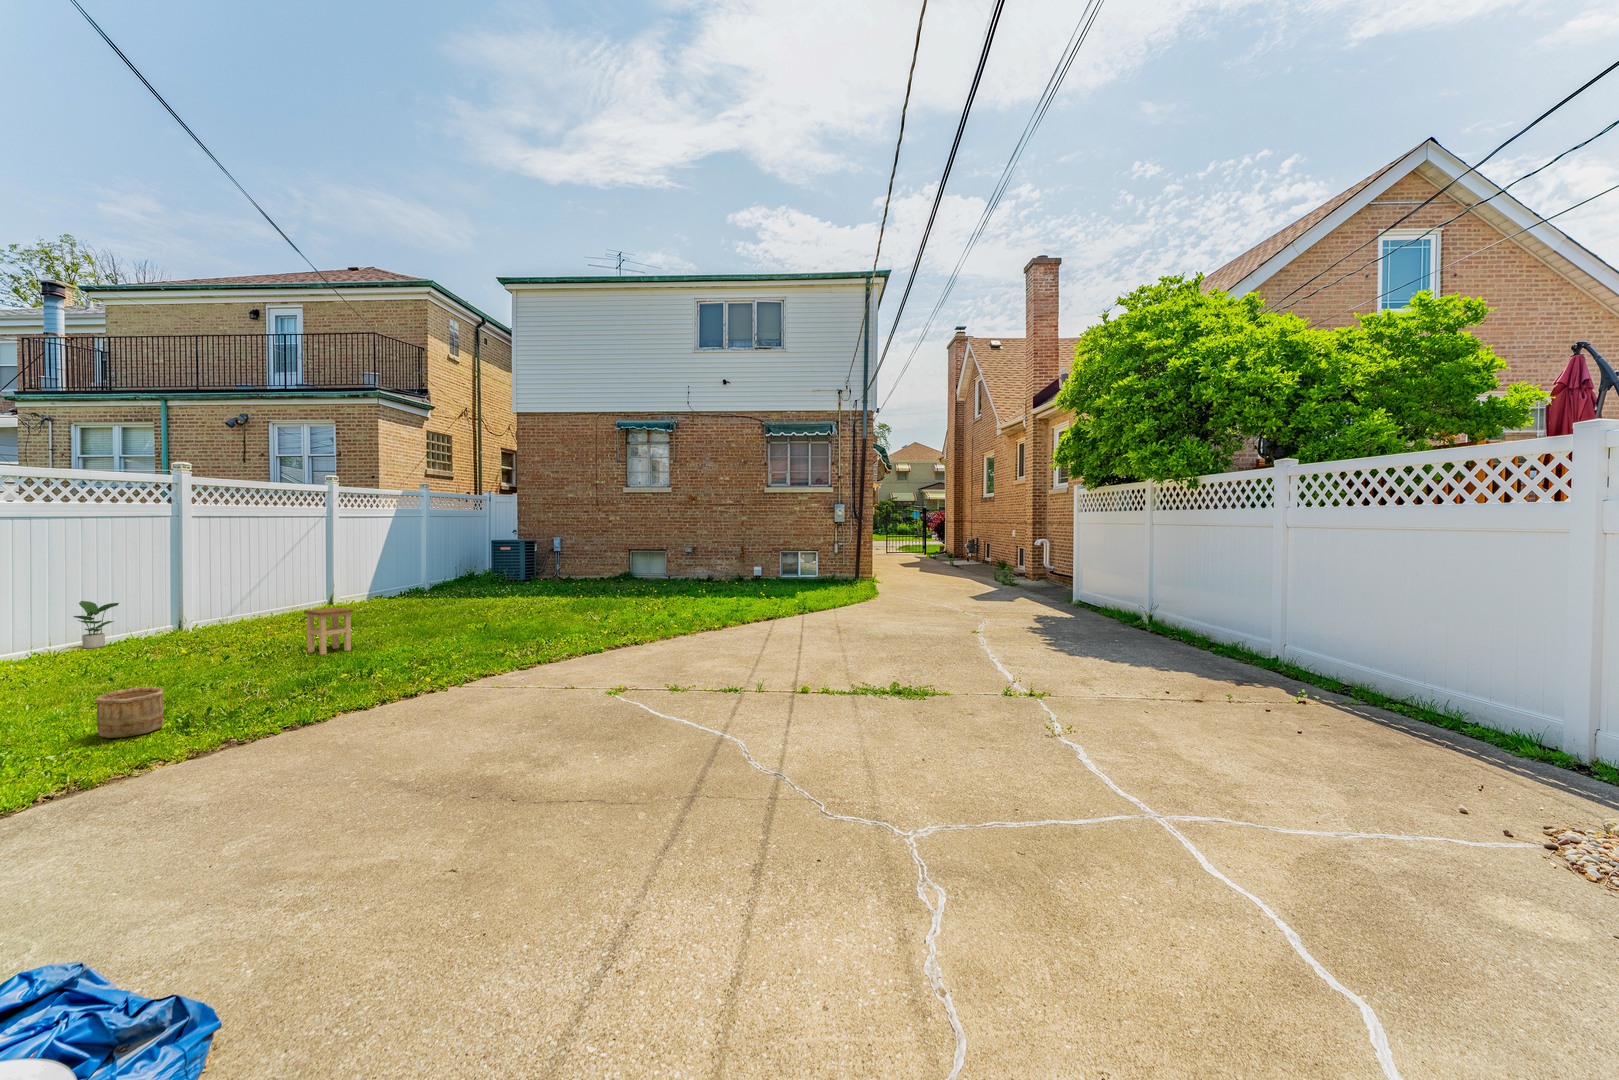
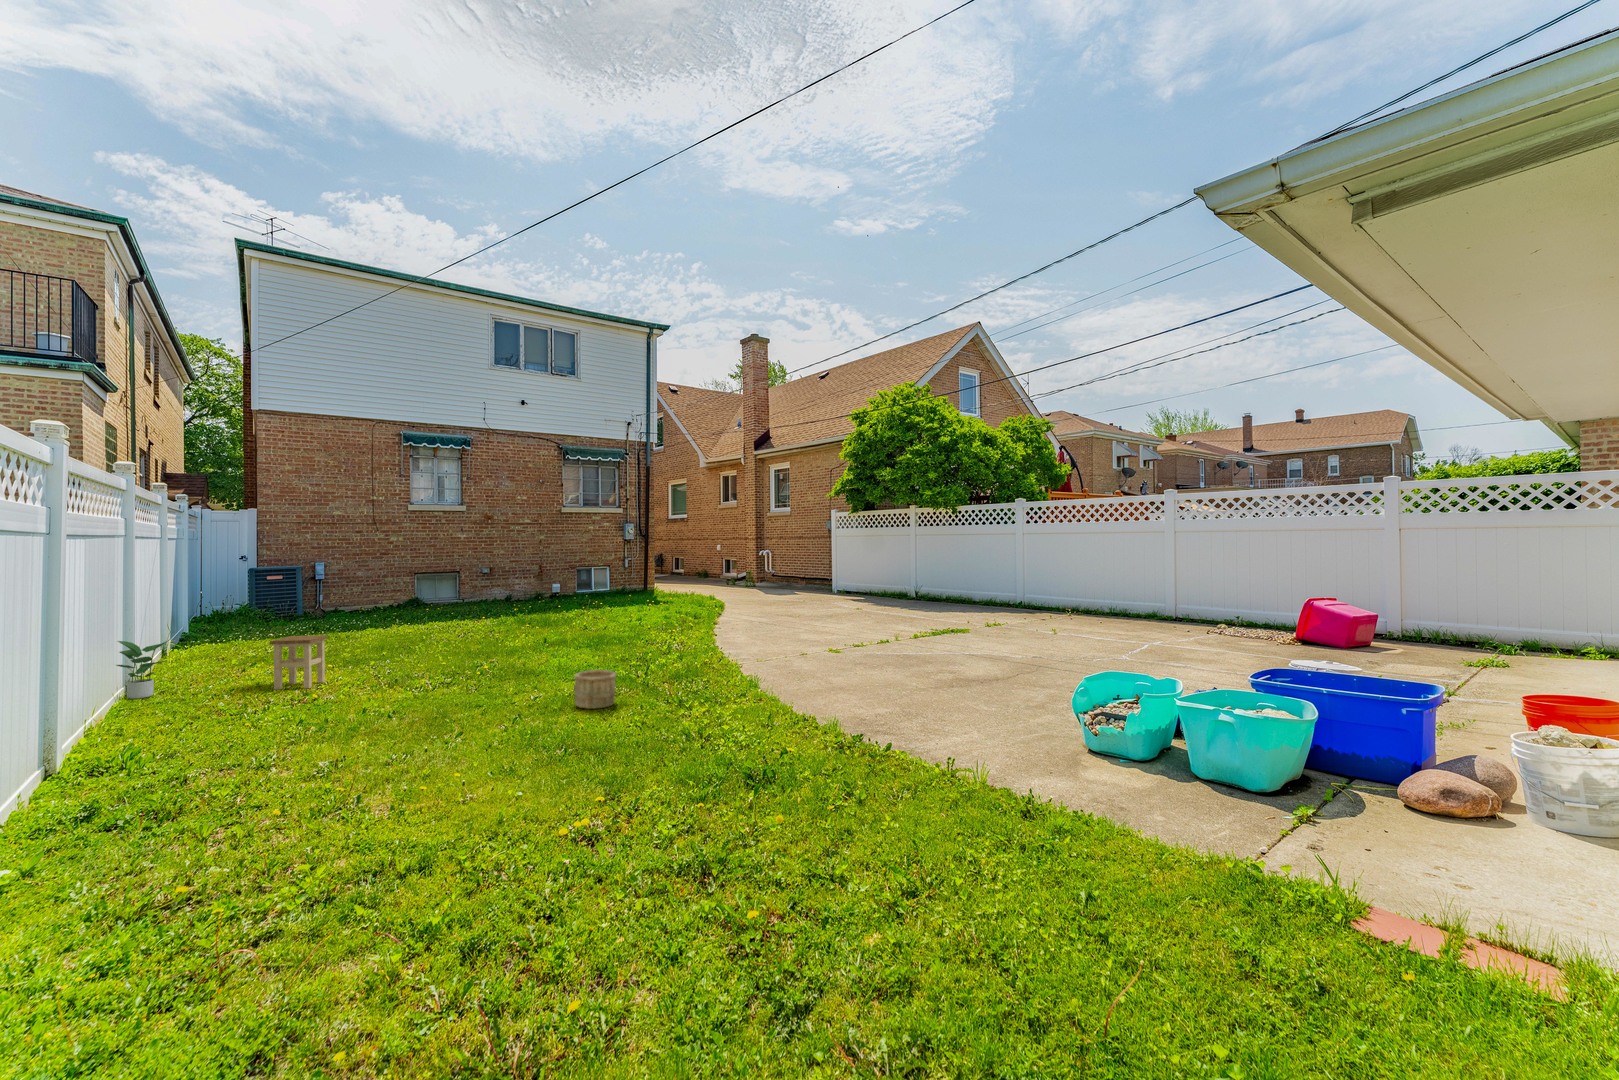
stool: present [304,607,353,655] -> present [270,635,328,690]

